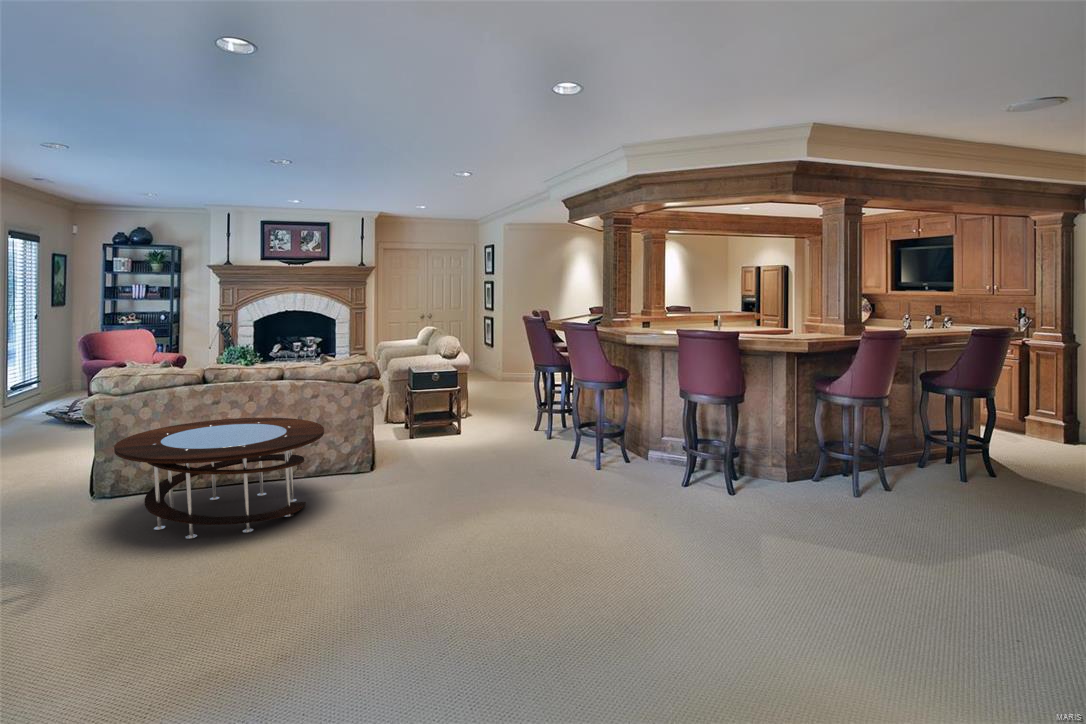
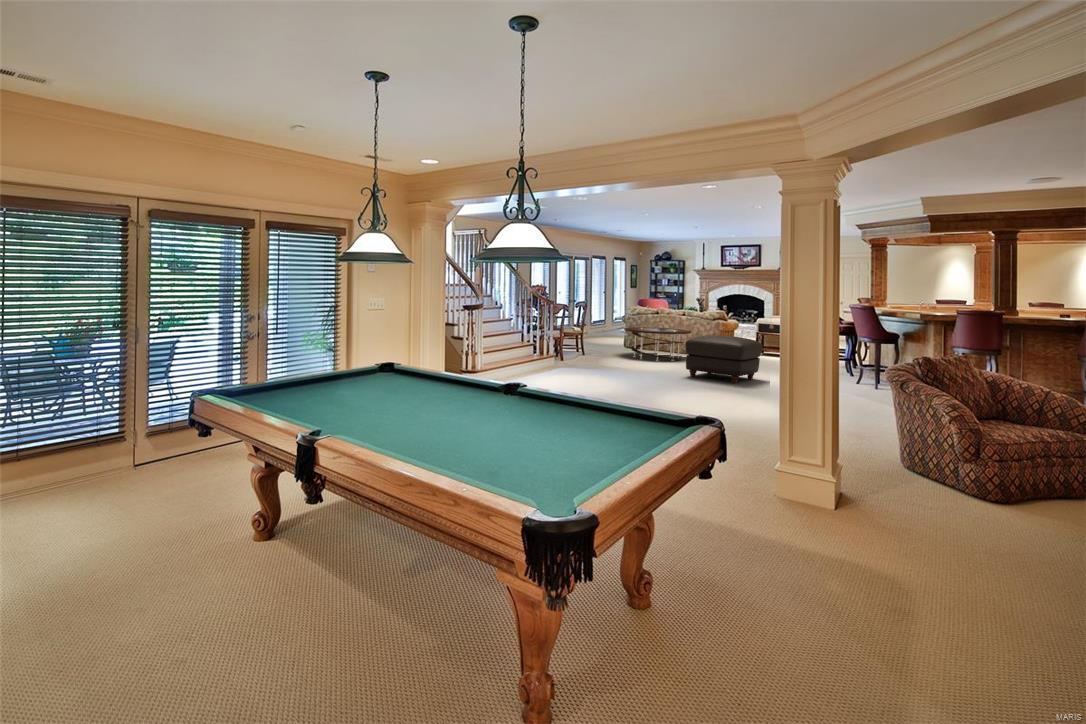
ottoman: none [430,457,626,617] -> present [685,335,762,383]

